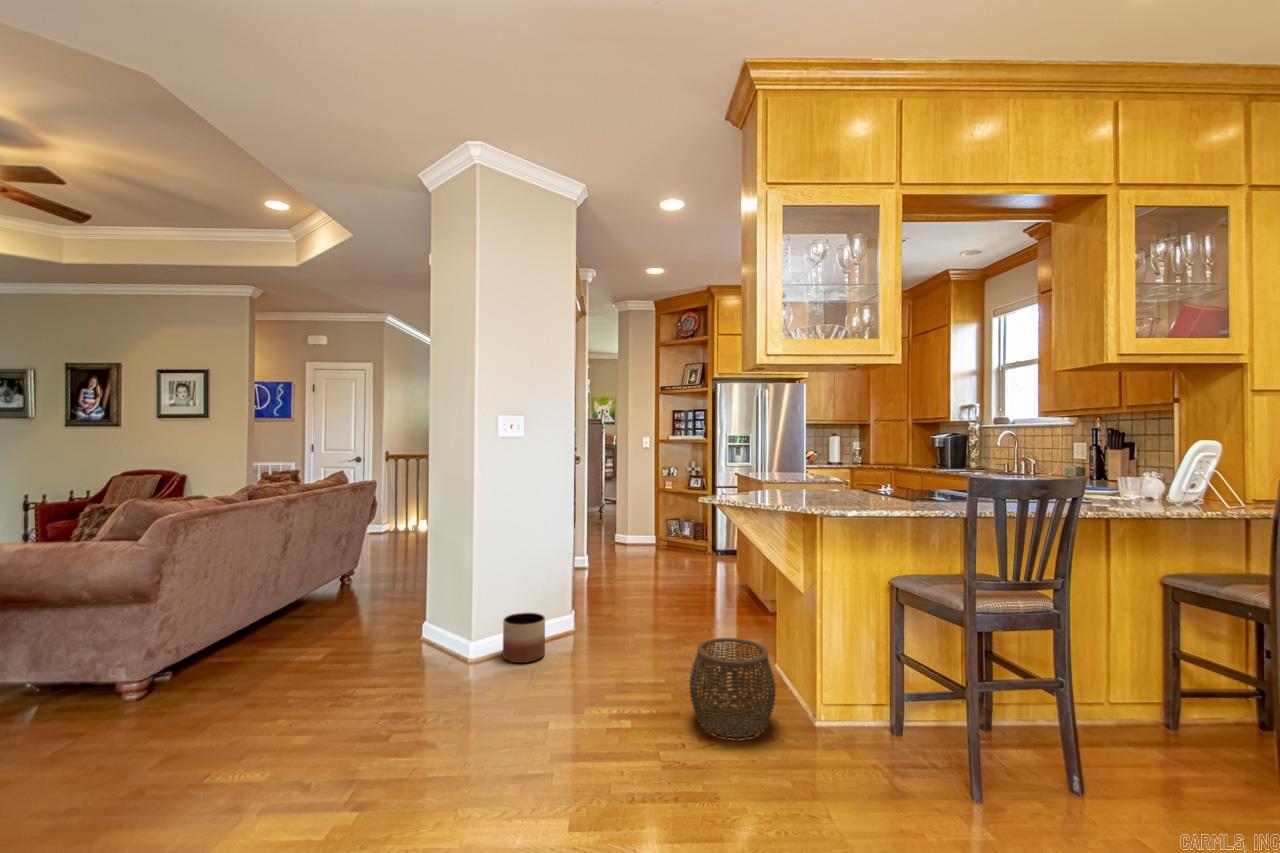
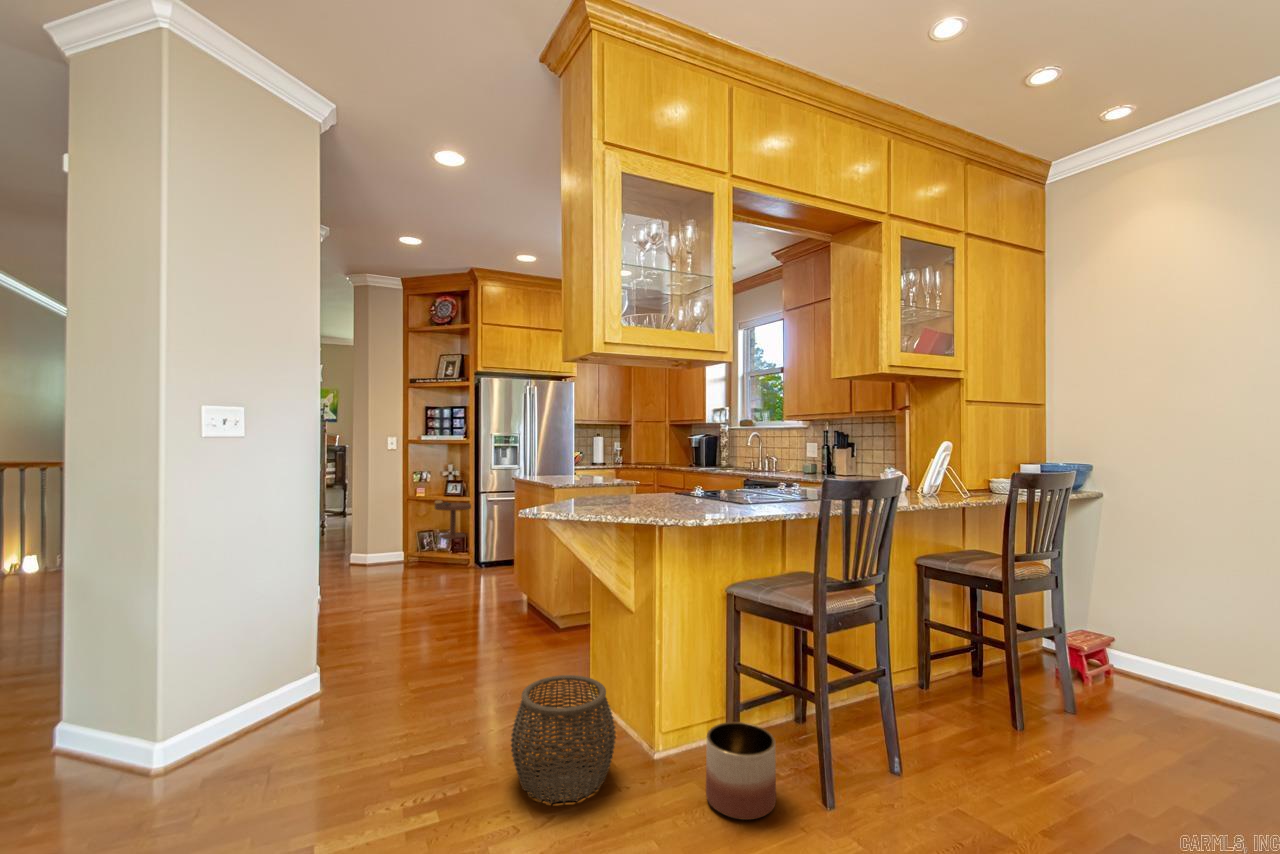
side table: none [678,493,710,553] -> present [435,500,471,539]
planter: present [503,613,545,663] -> present [706,722,776,820]

